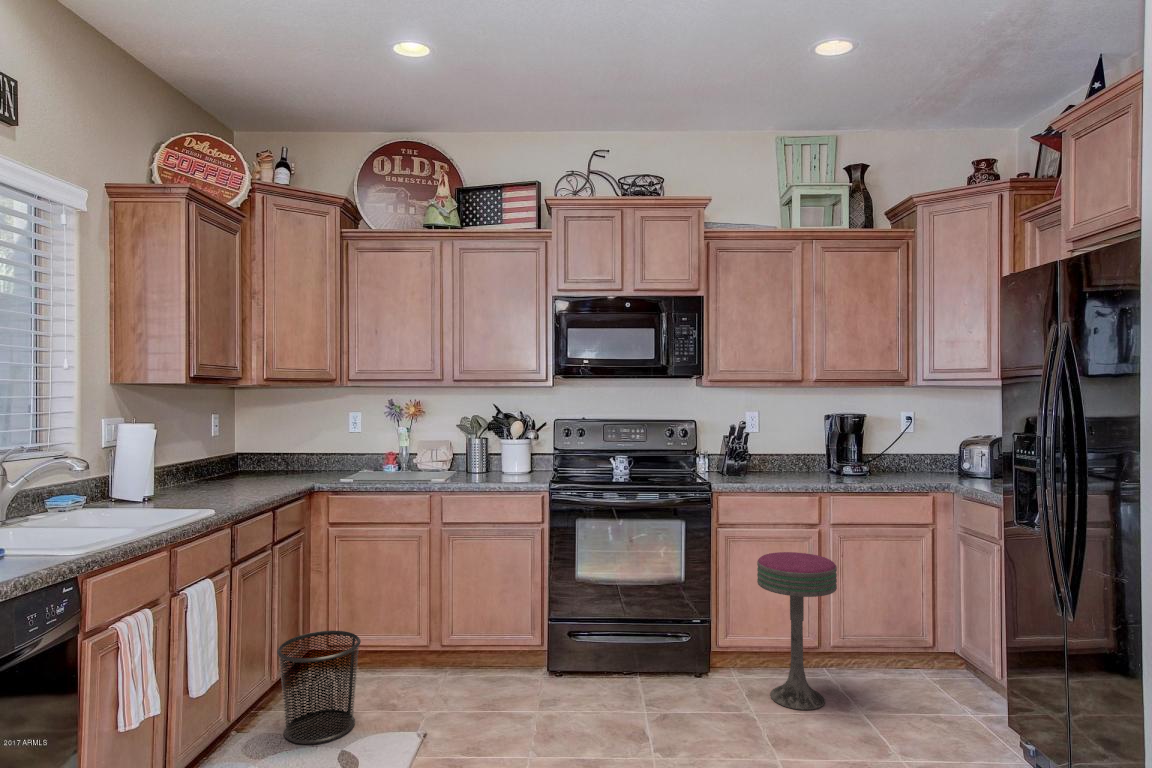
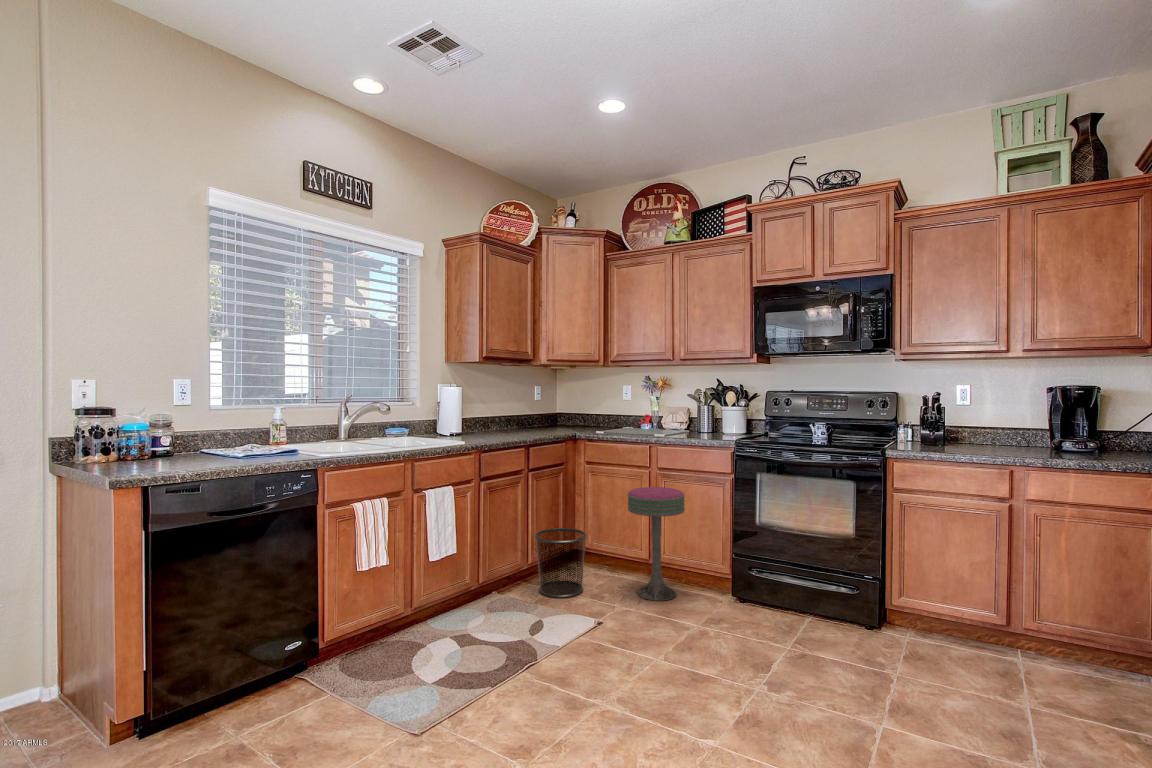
bar stool: present [757,552,837,710] -> present [628,487,685,601]

